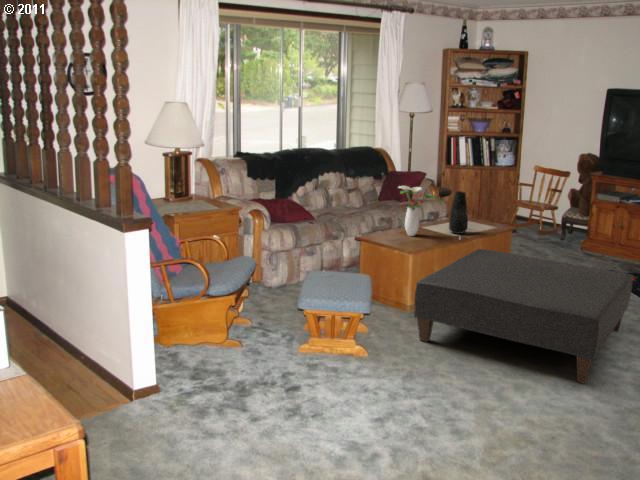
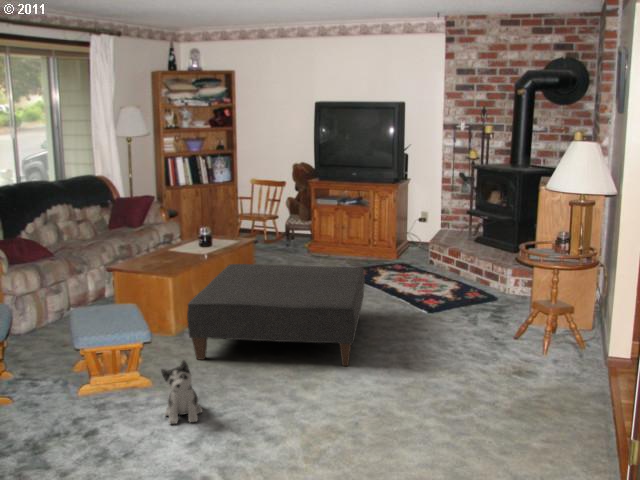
flower arrangement: present [399,186,440,236] -> none [144,211,190,260]
vase: present [449,191,468,234] -> none [196,212,214,253]
plush toy: none [365,339,404,405] -> present [161,360,203,424]

